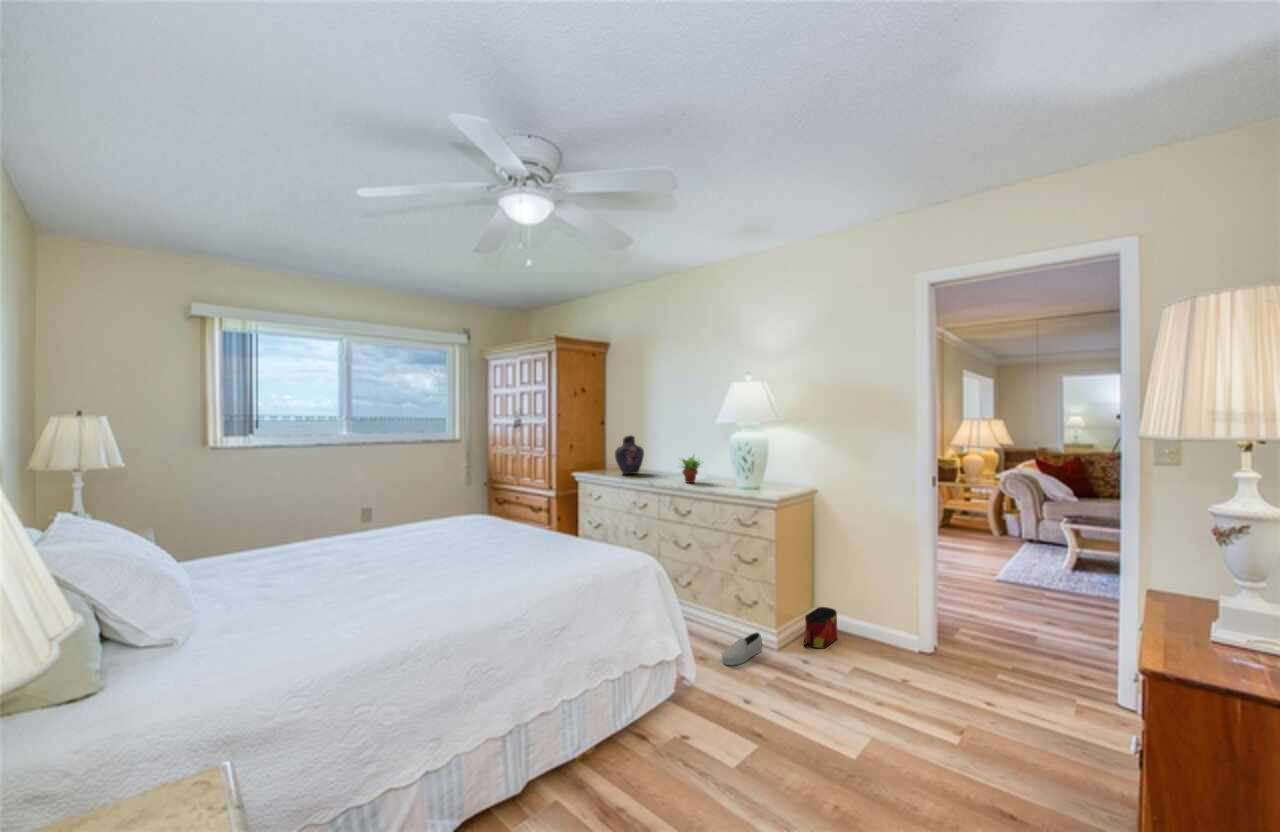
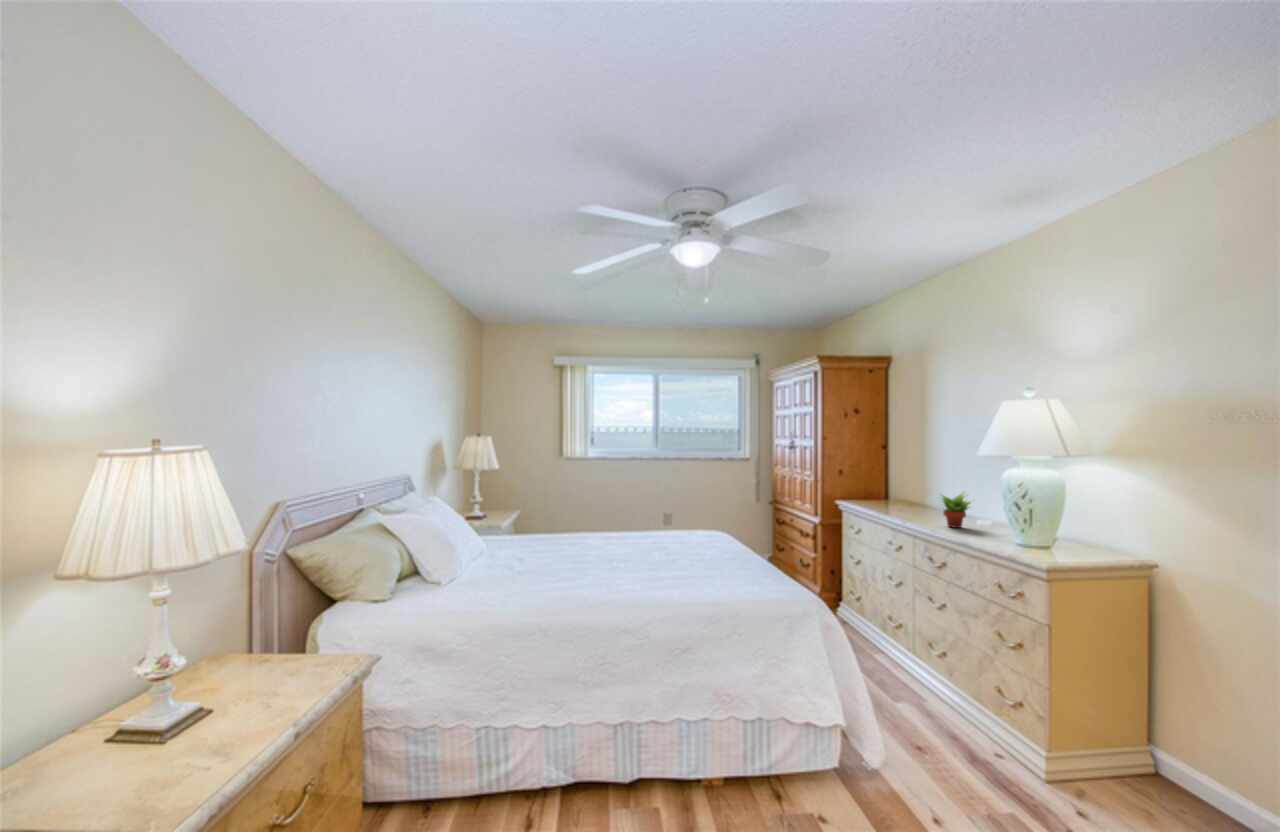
vase: present [615,436,644,474] -> none [878,463,916,509]
bag: present [804,607,837,649] -> none [1098,747,1180,812]
shoe: present [722,632,762,665] -> none [941,743,1019,776]

